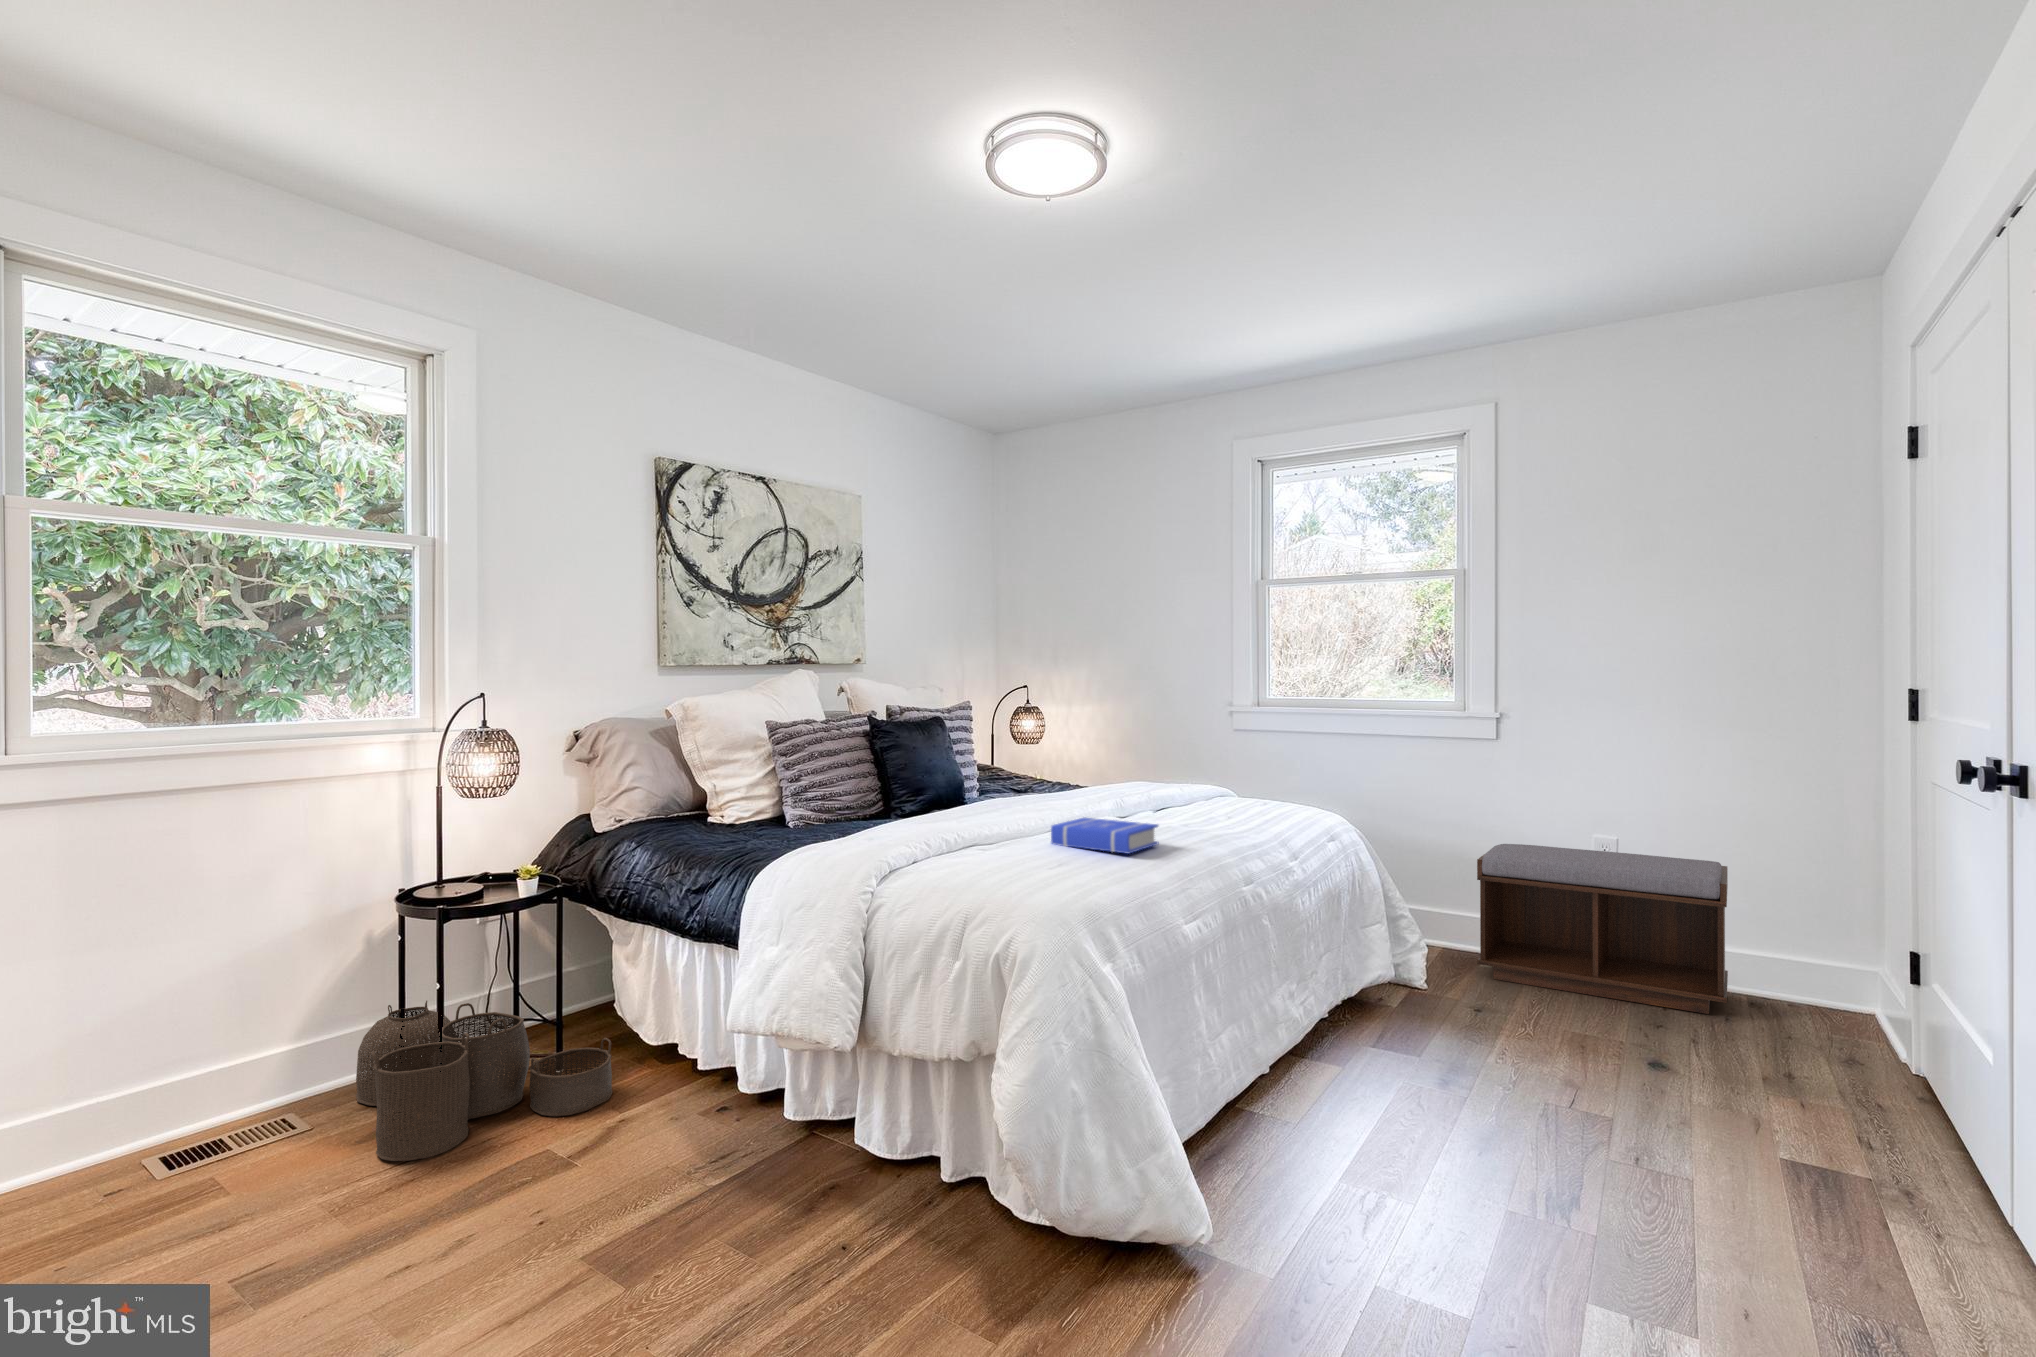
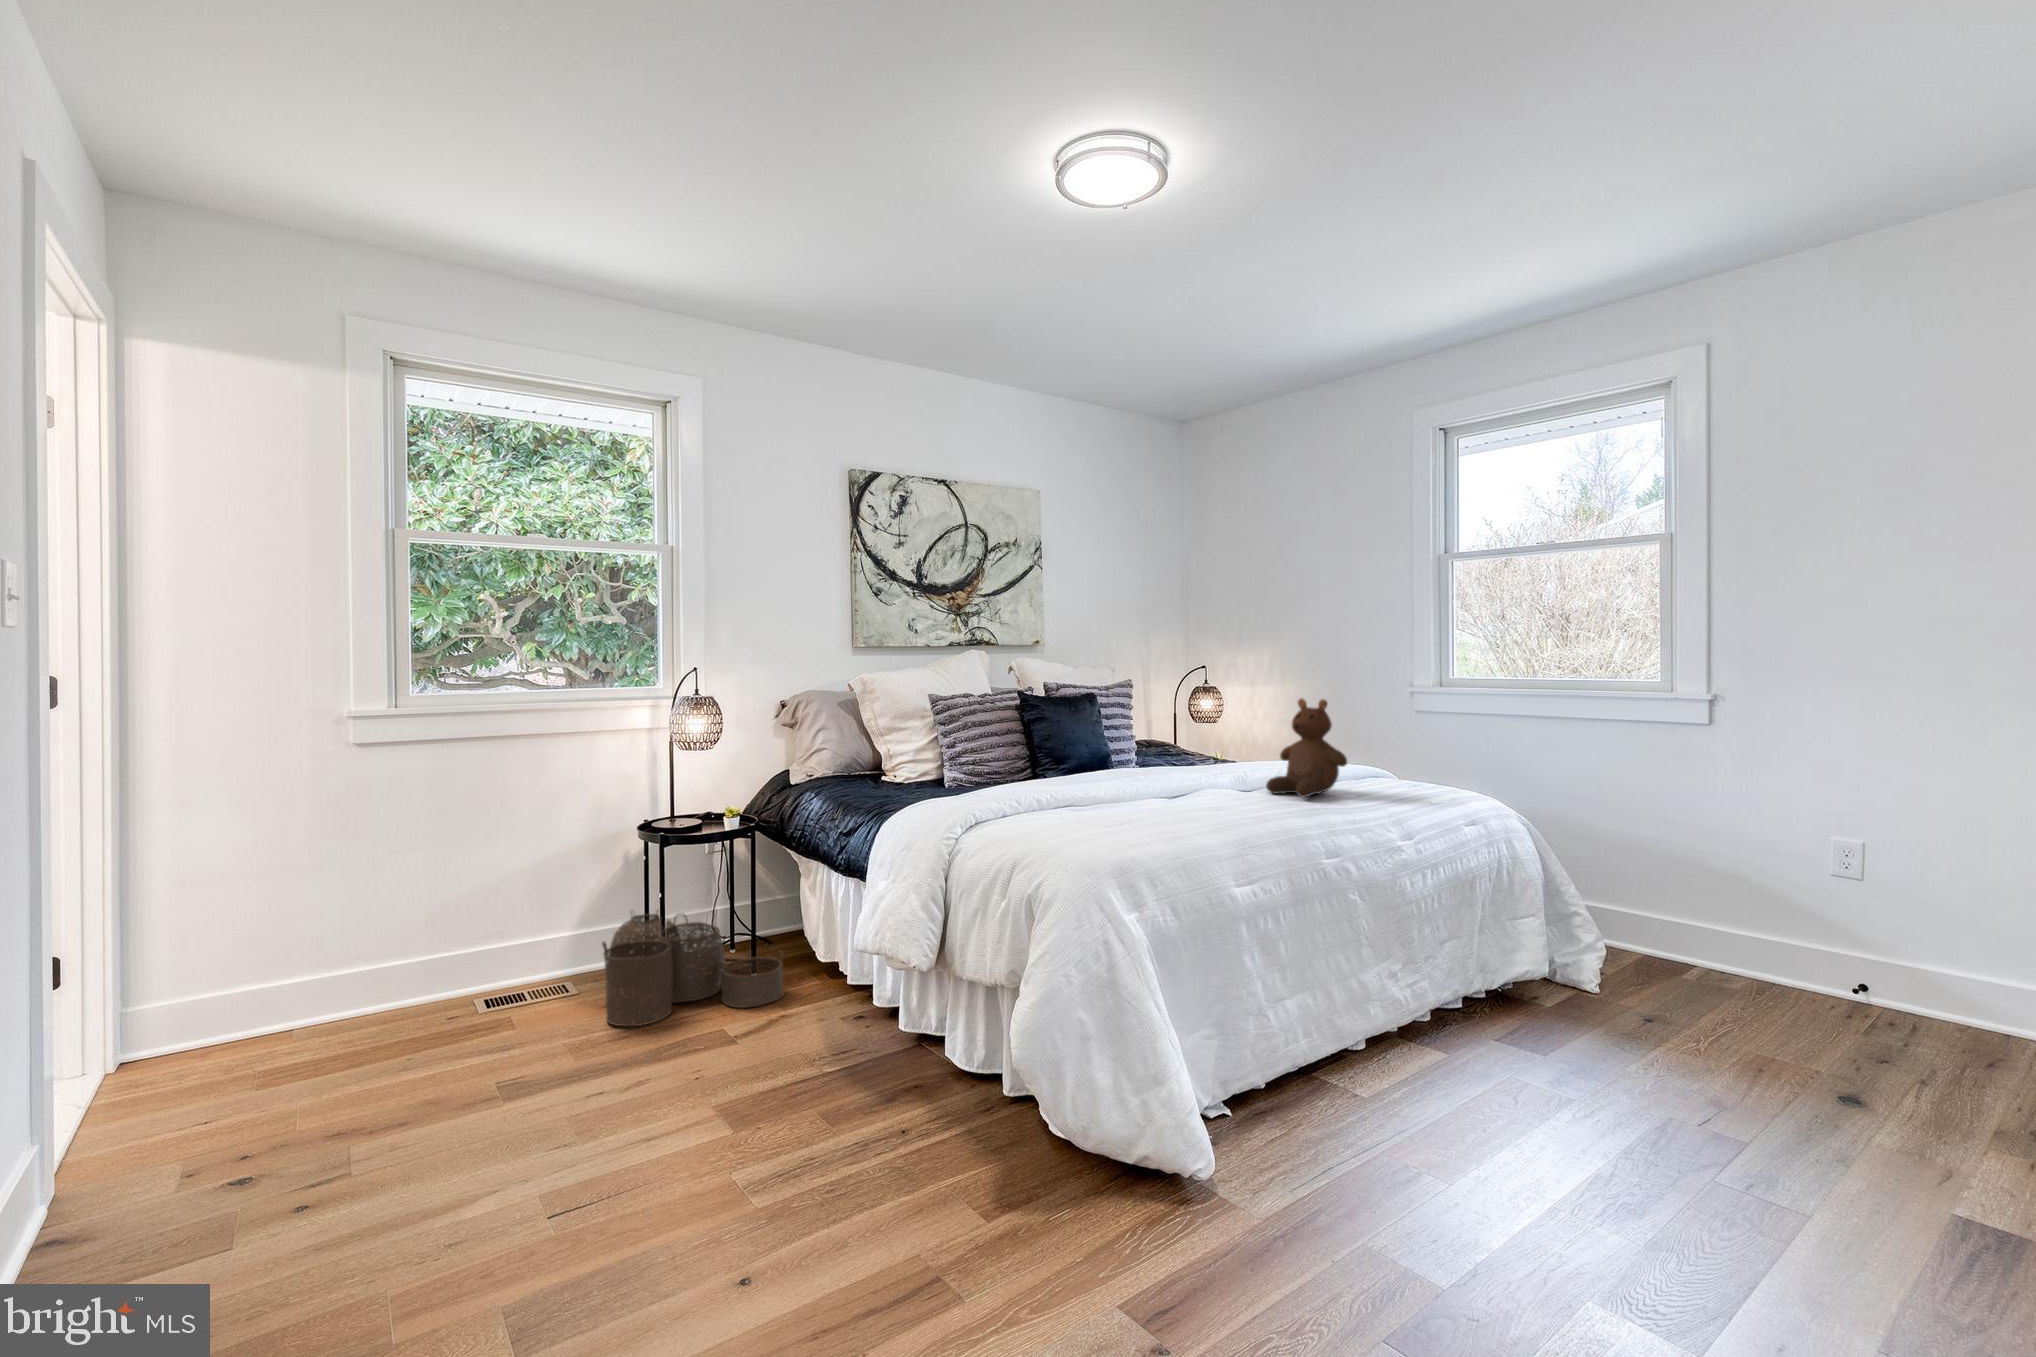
teddy bear: none [1159,723,1239,826] -> present [1266,699,1347,797]
book: present [1051,818,1159,853] -> none [1140,785,1242,819]
bench: present [1477,844,1728,1014] -> none [1655,835,1986,1040]

